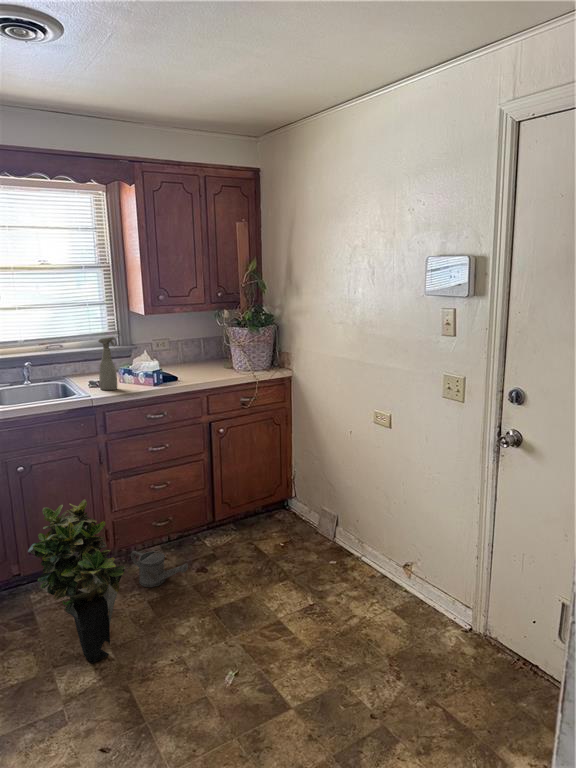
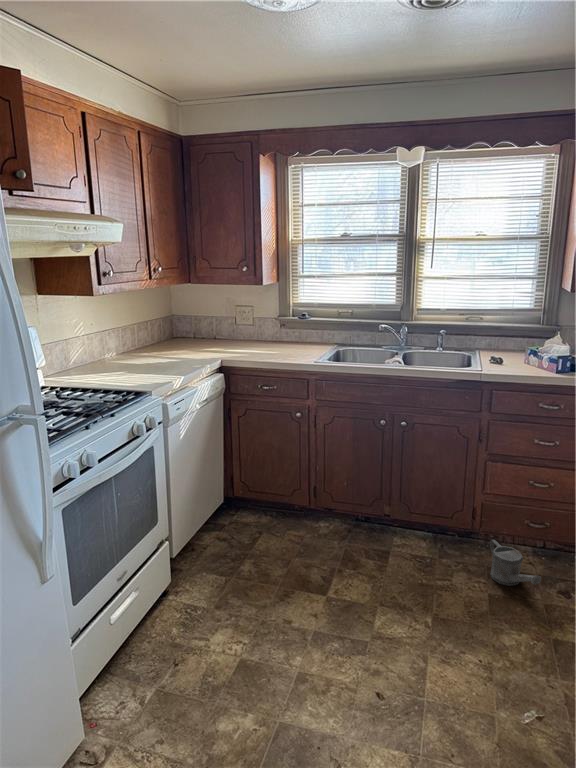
spray bottle: present [98,337,117,390] -> none [498,312,522,369]
potted plant: present [28,499,126,663] -> none [378,463,461,621]

